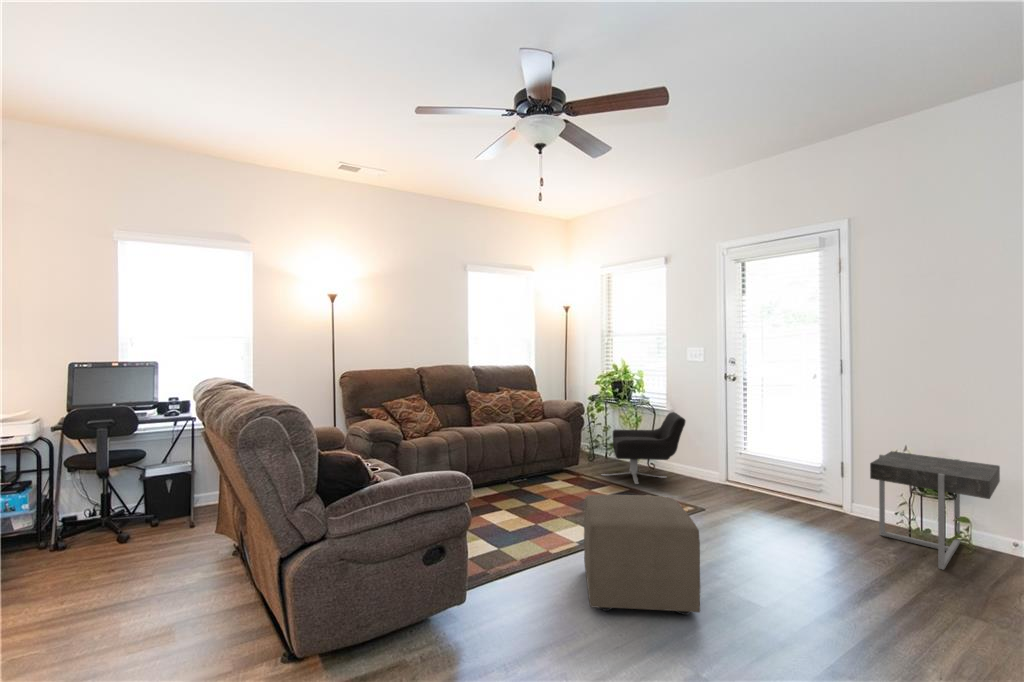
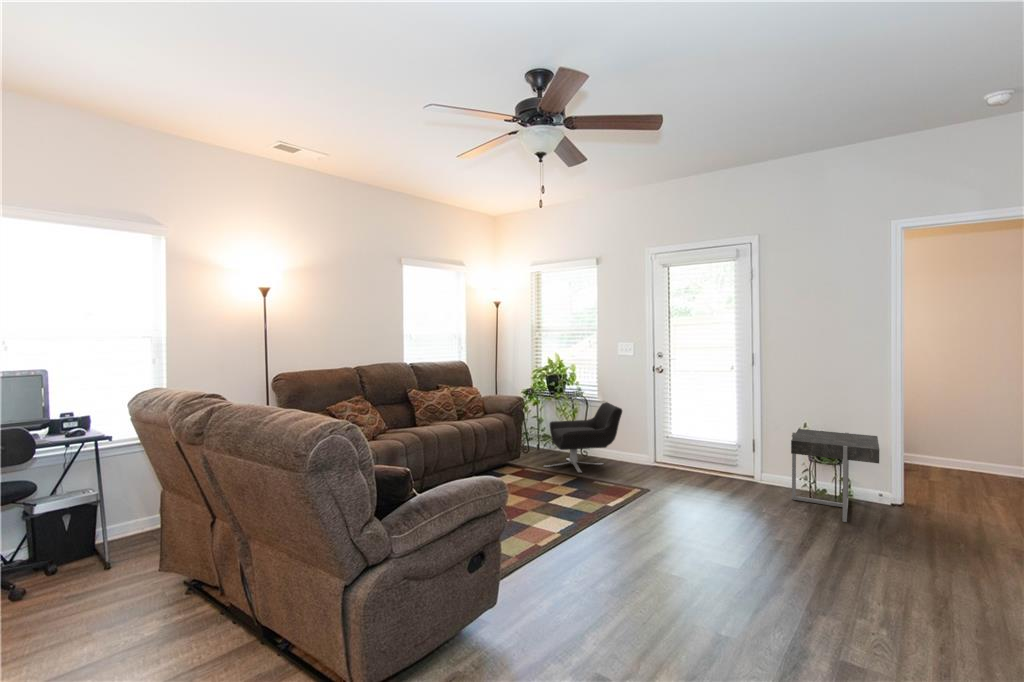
ottoman: present [584,495,700,615] -> none [576,483,694,592]

